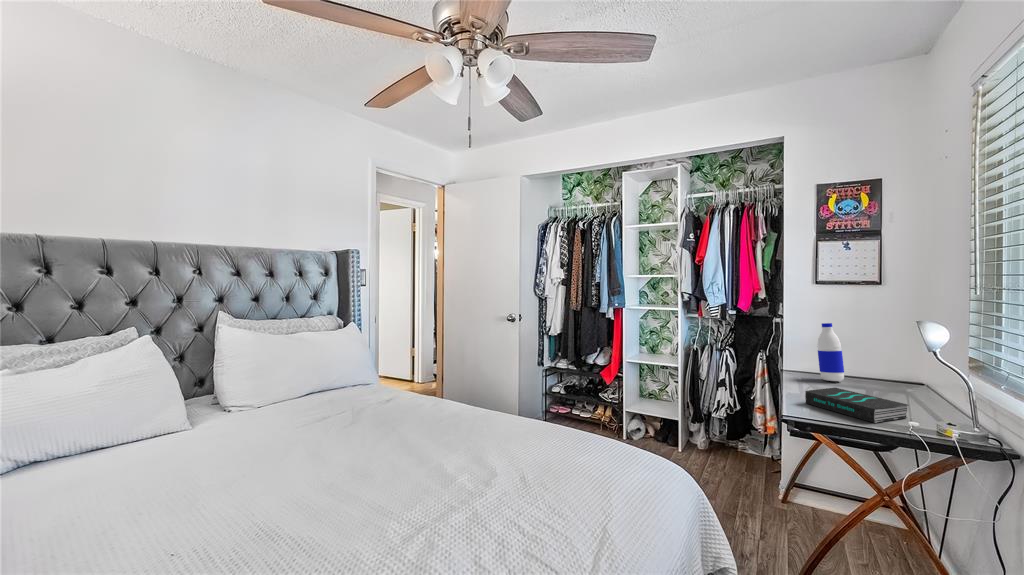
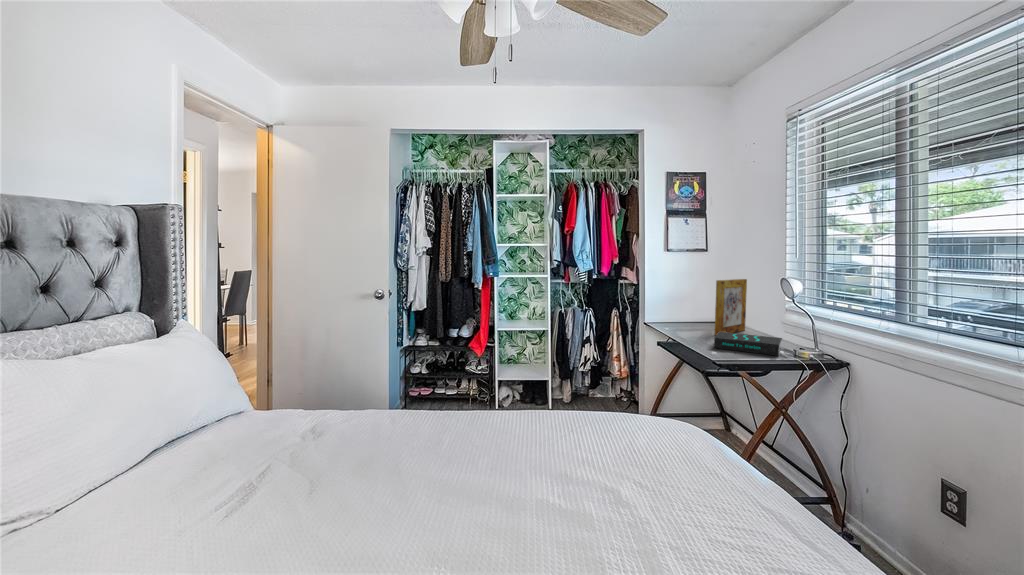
water bottle: present [817,323,844,381] -> none [676,282,695,328]
picture frame: none [851,324,922,395] -> present [715,279,747,335]

